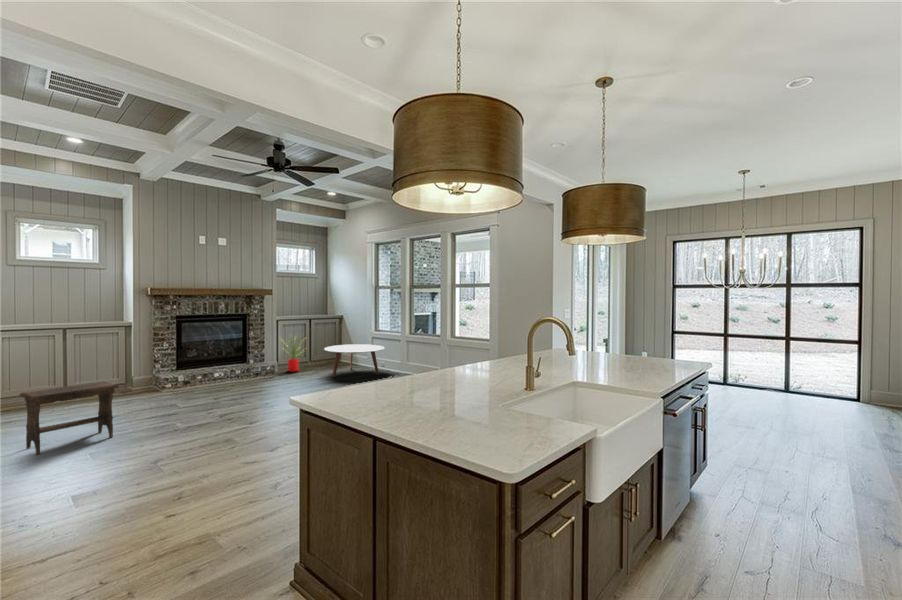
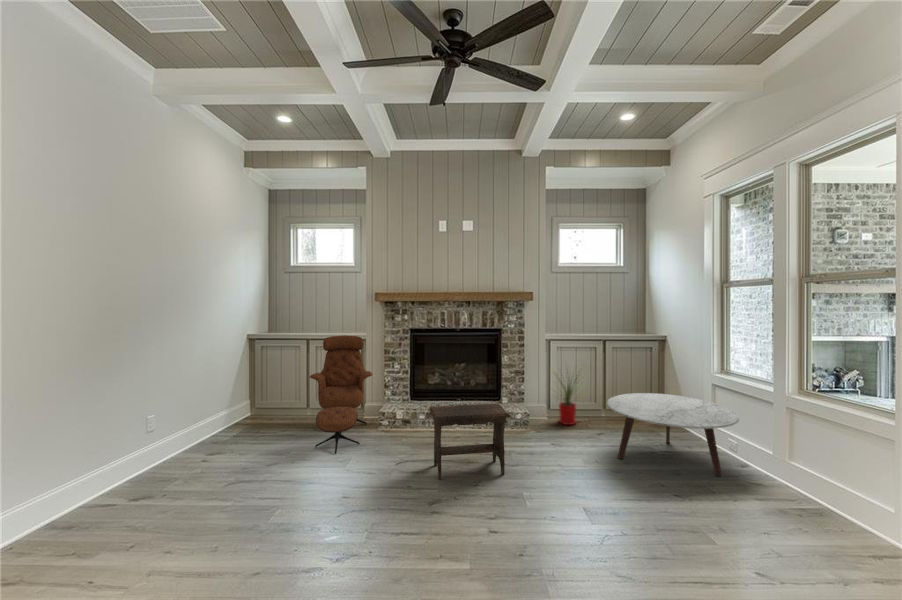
lounge chair: none [90,323,162,406] -> present [310,335,372,454]
footstool: present [20,381,119,455] -> present [429,403,510,479]

